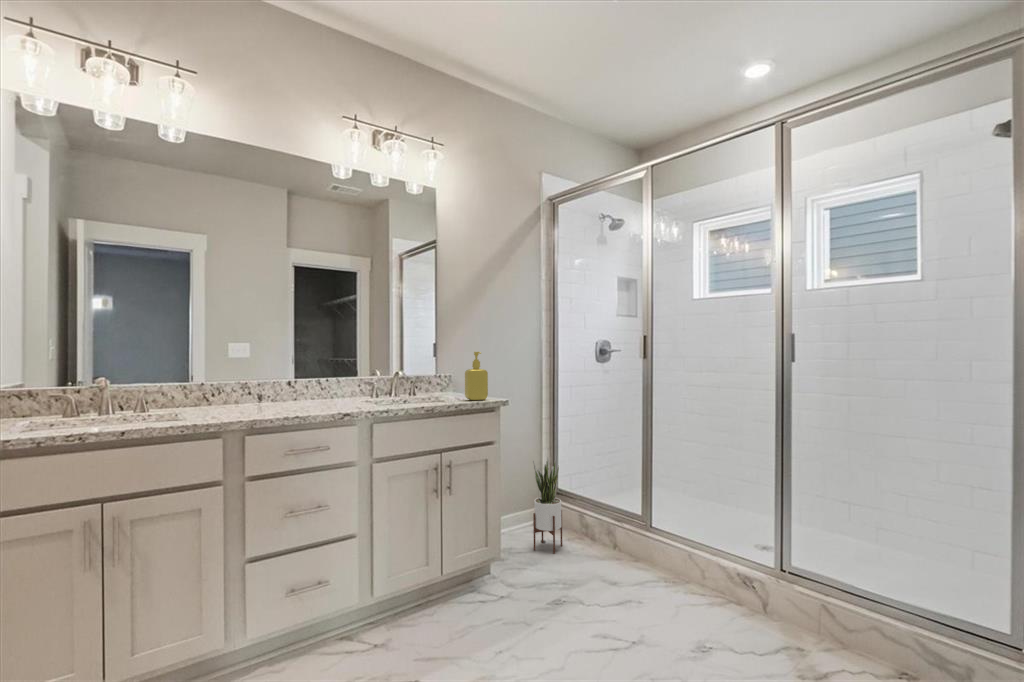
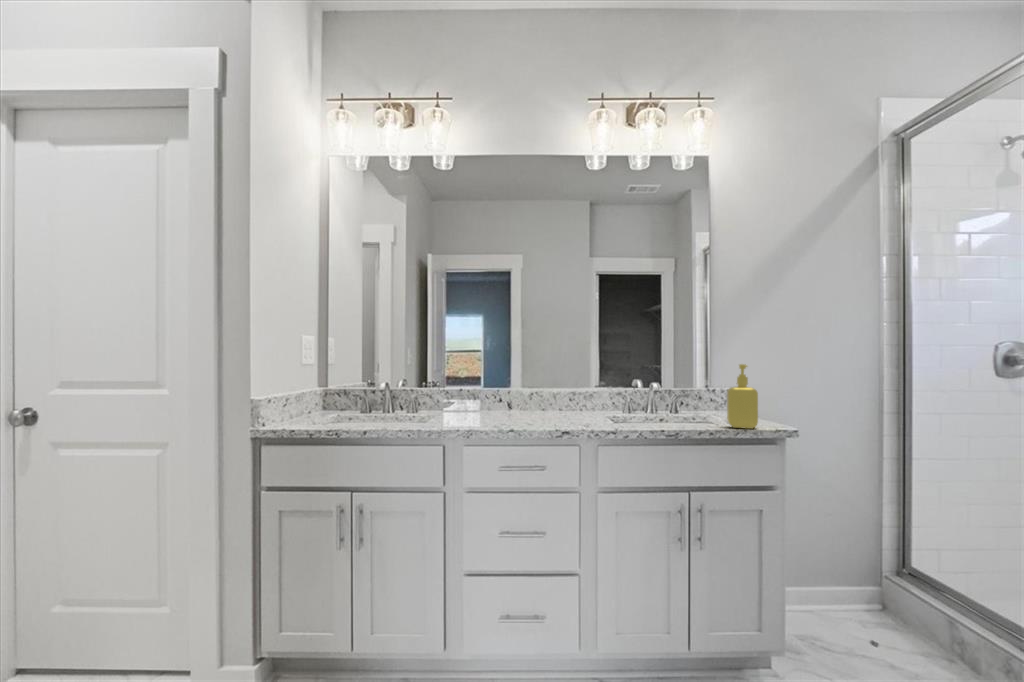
potted plant: present [533,458,562,554] -> none [847,518,903,664]

